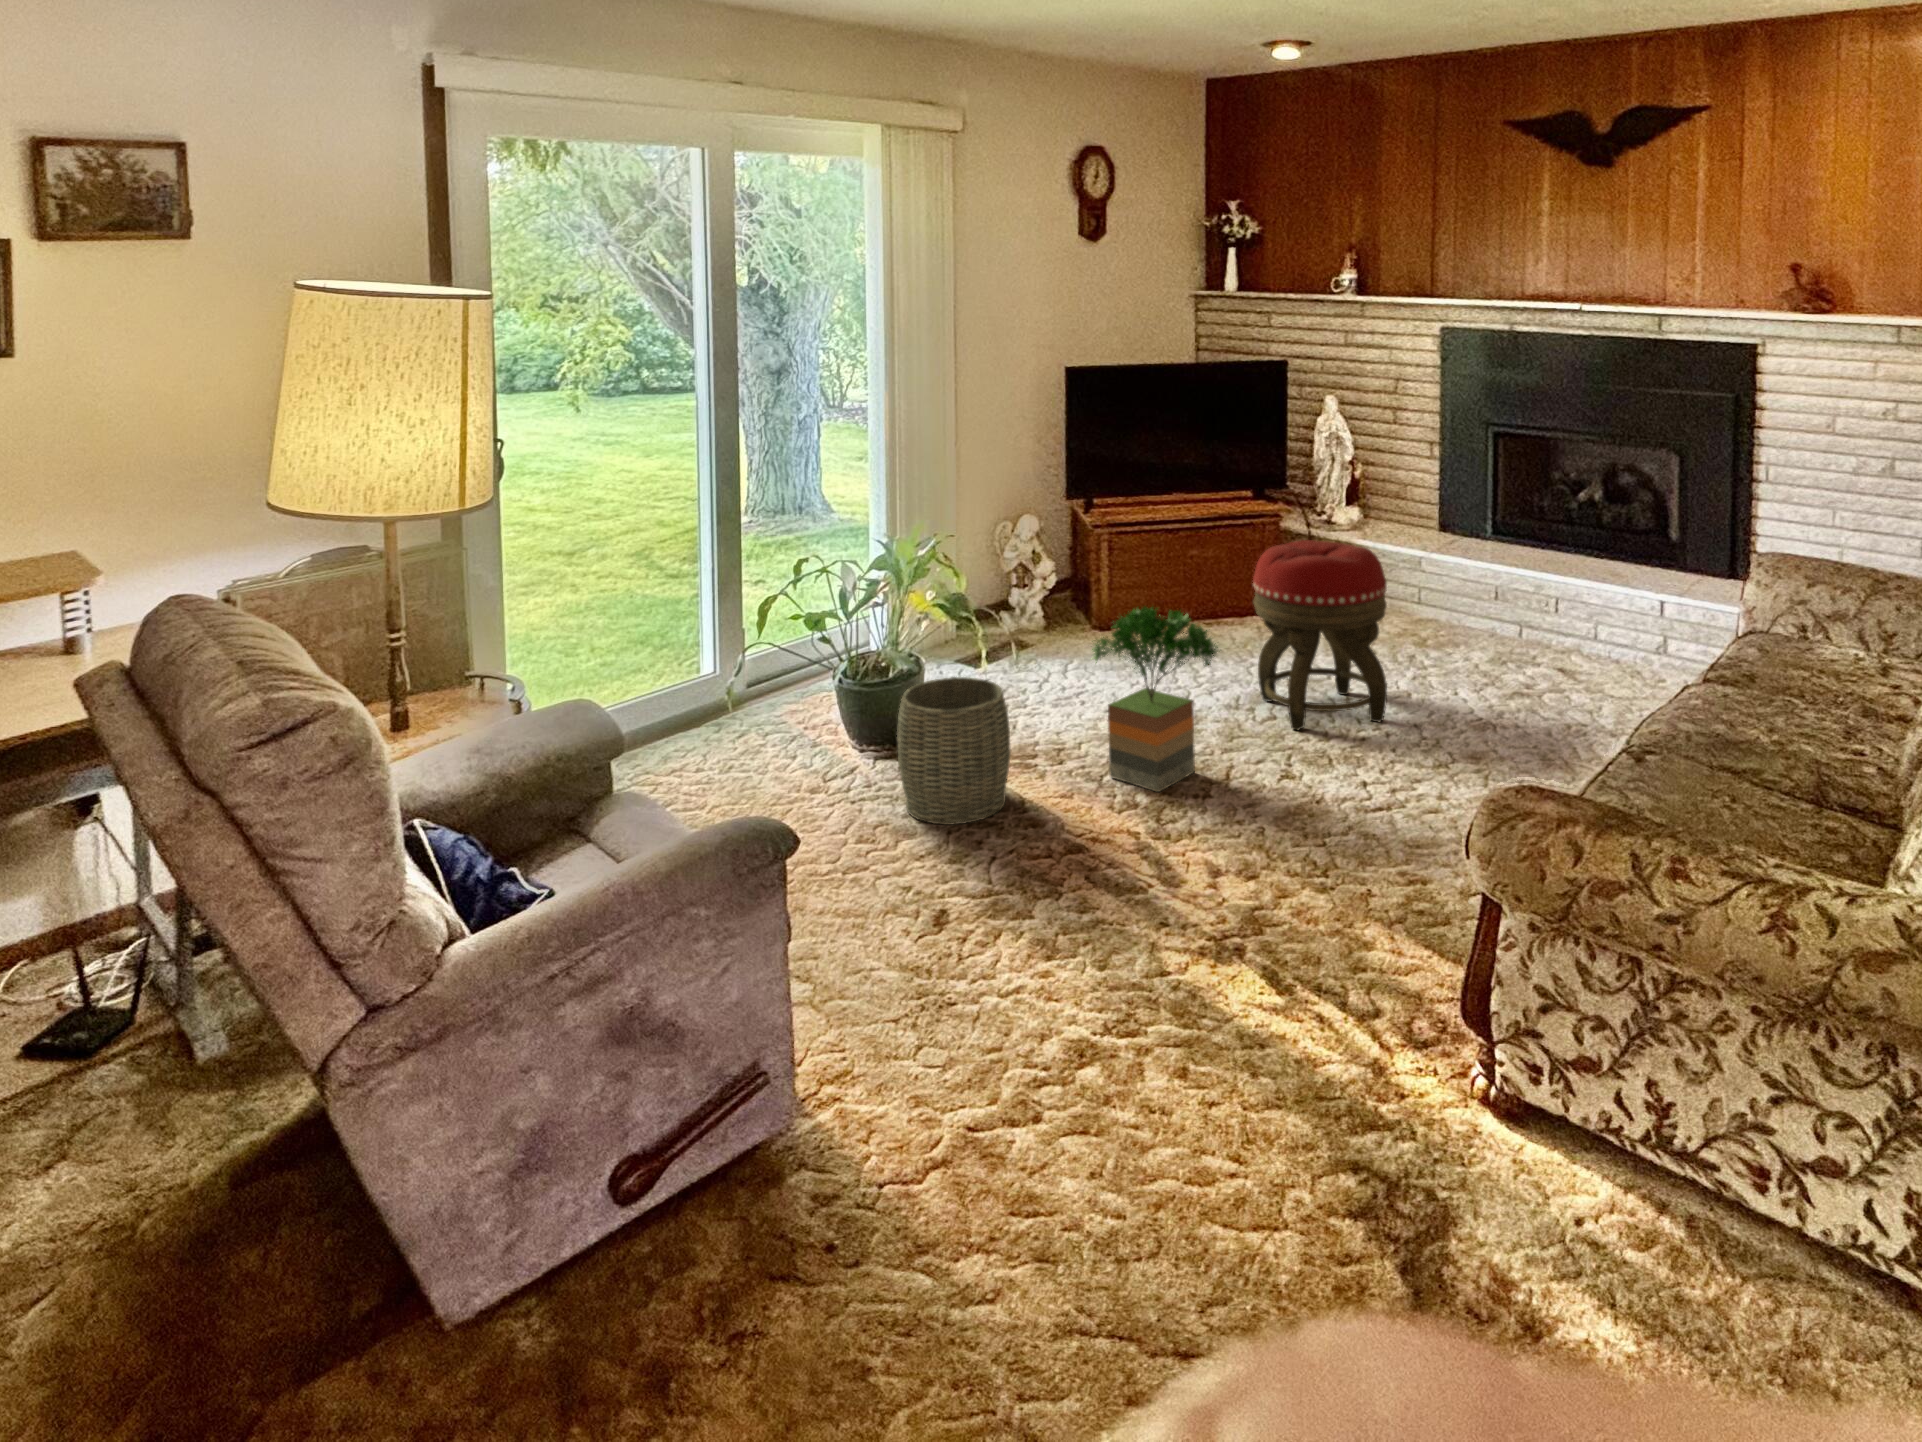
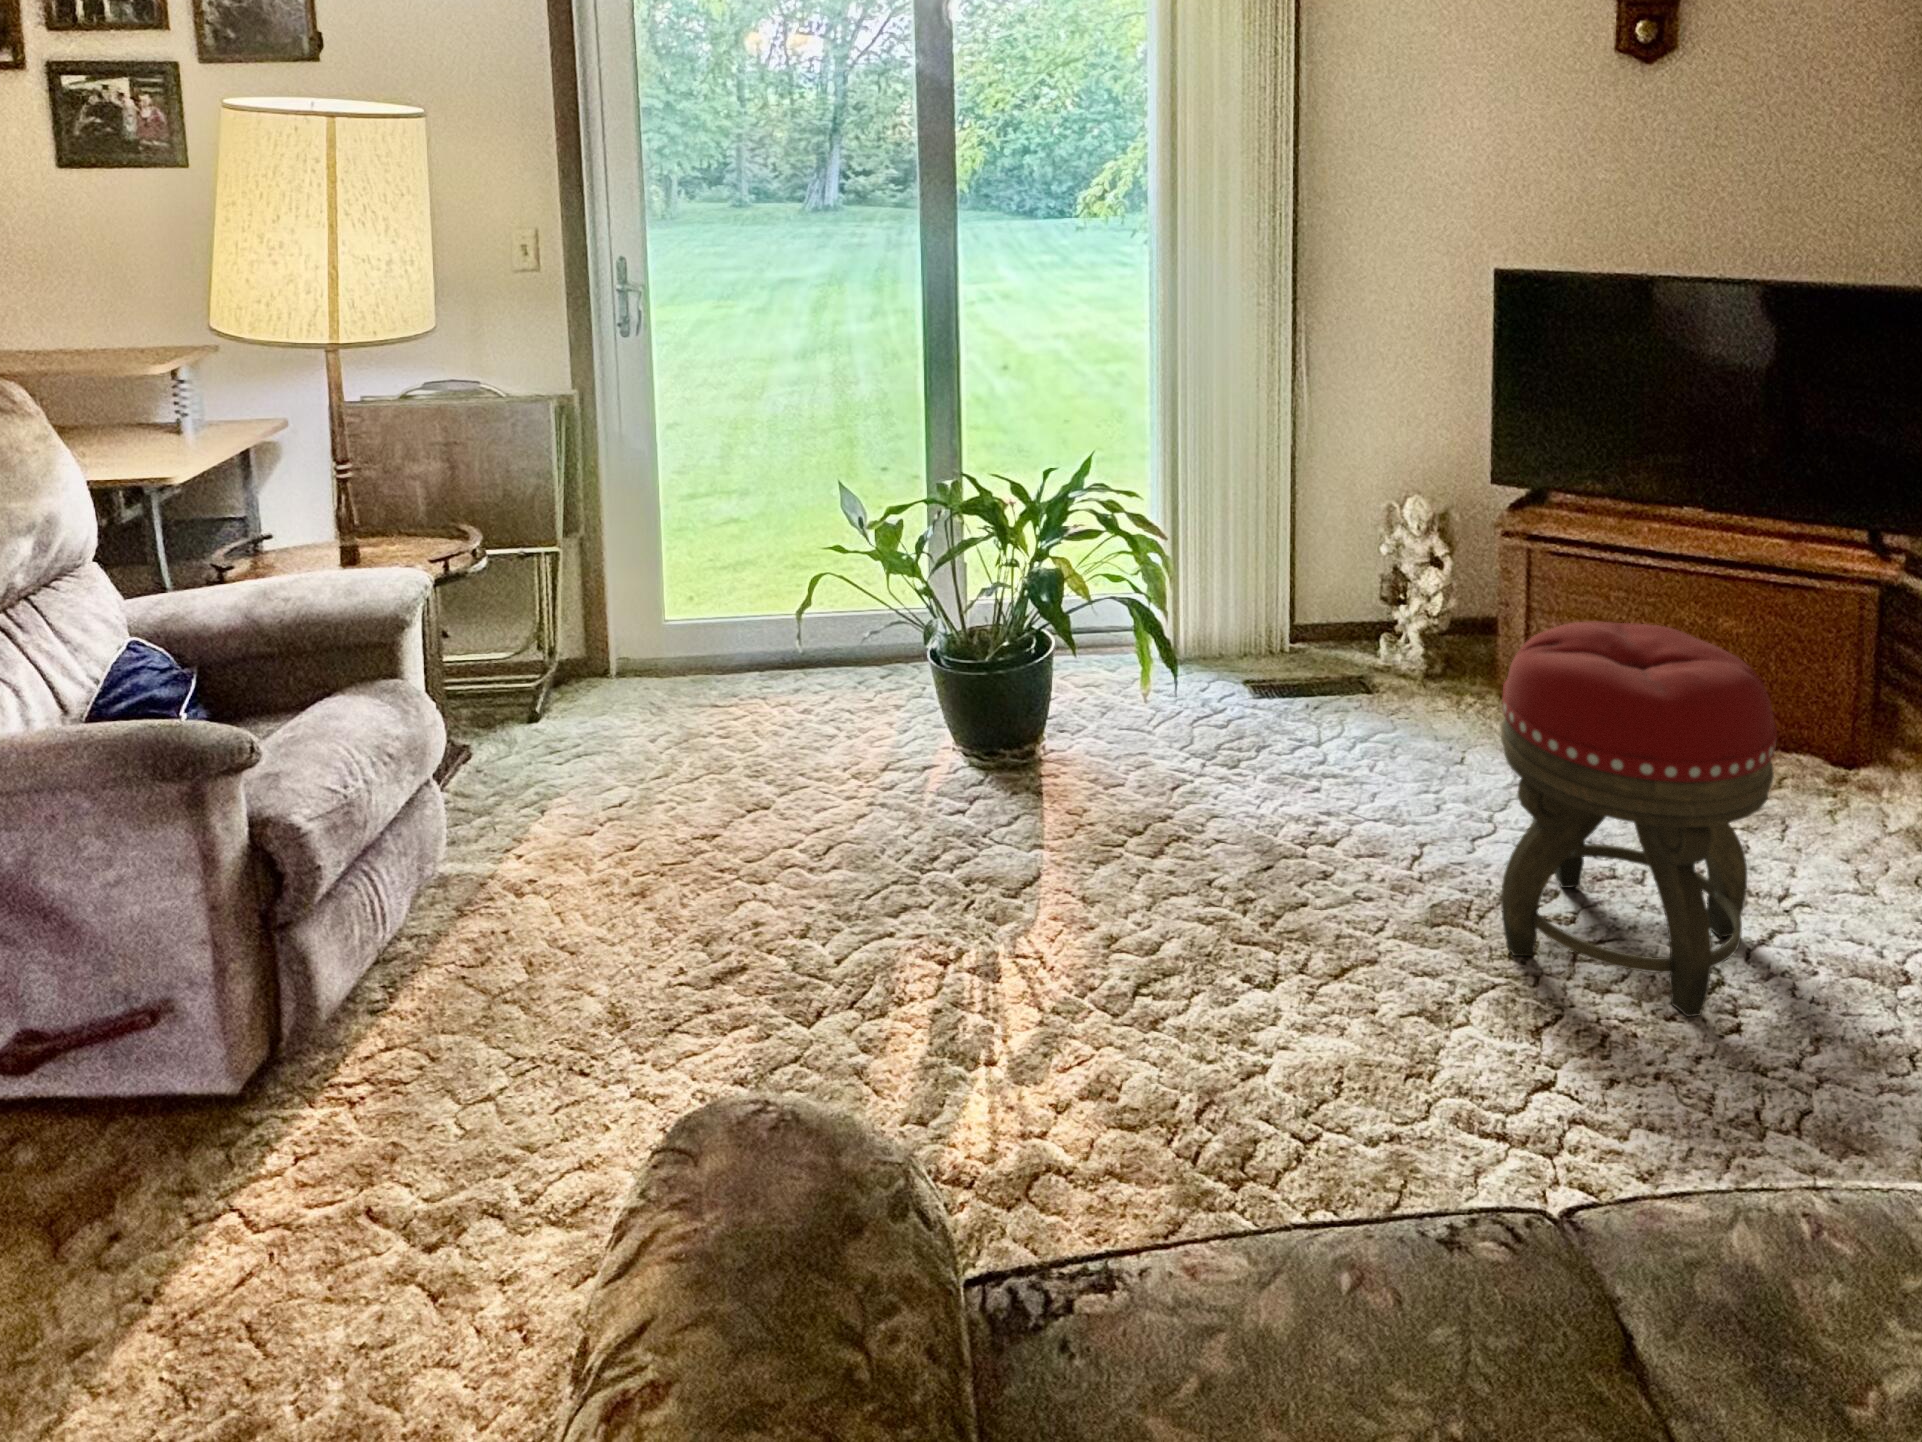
potted tree: present [1091,607,1218,792] -> none [1097,647,1289,942]
woven basket: present [897,677,1011,825] -> none [851,660,1006,866]

